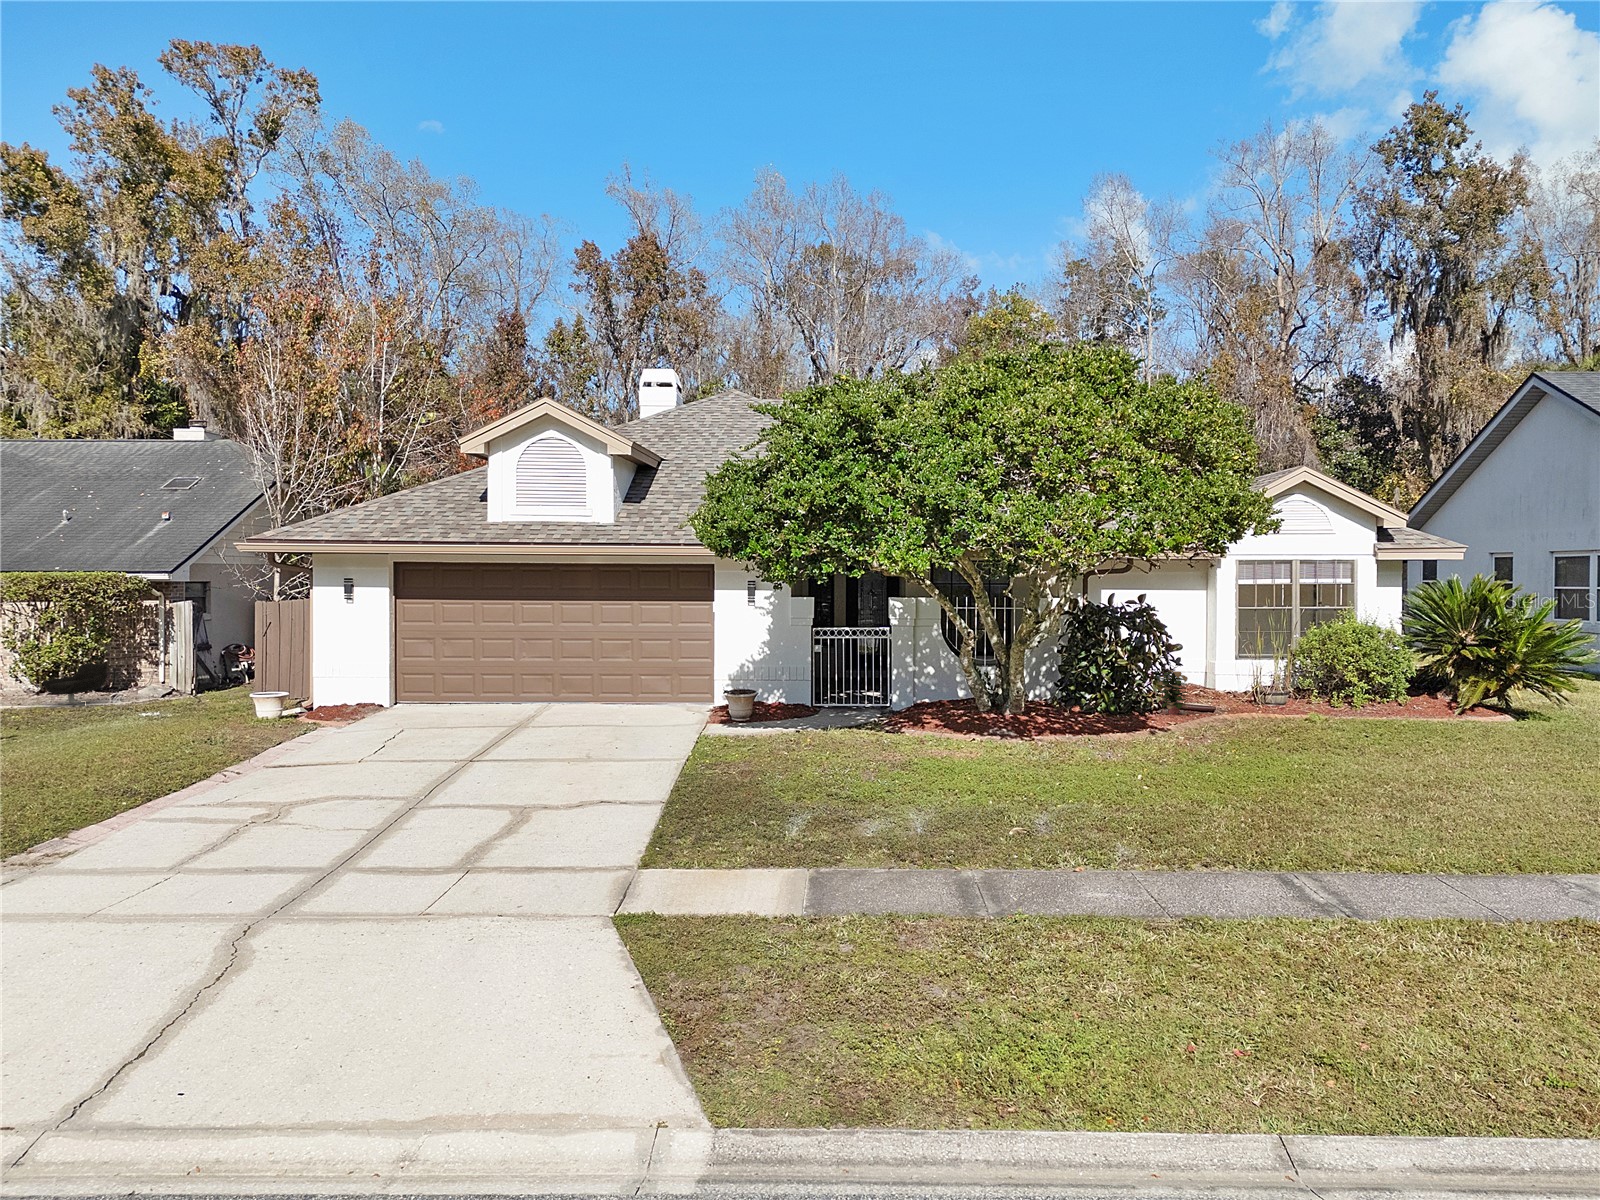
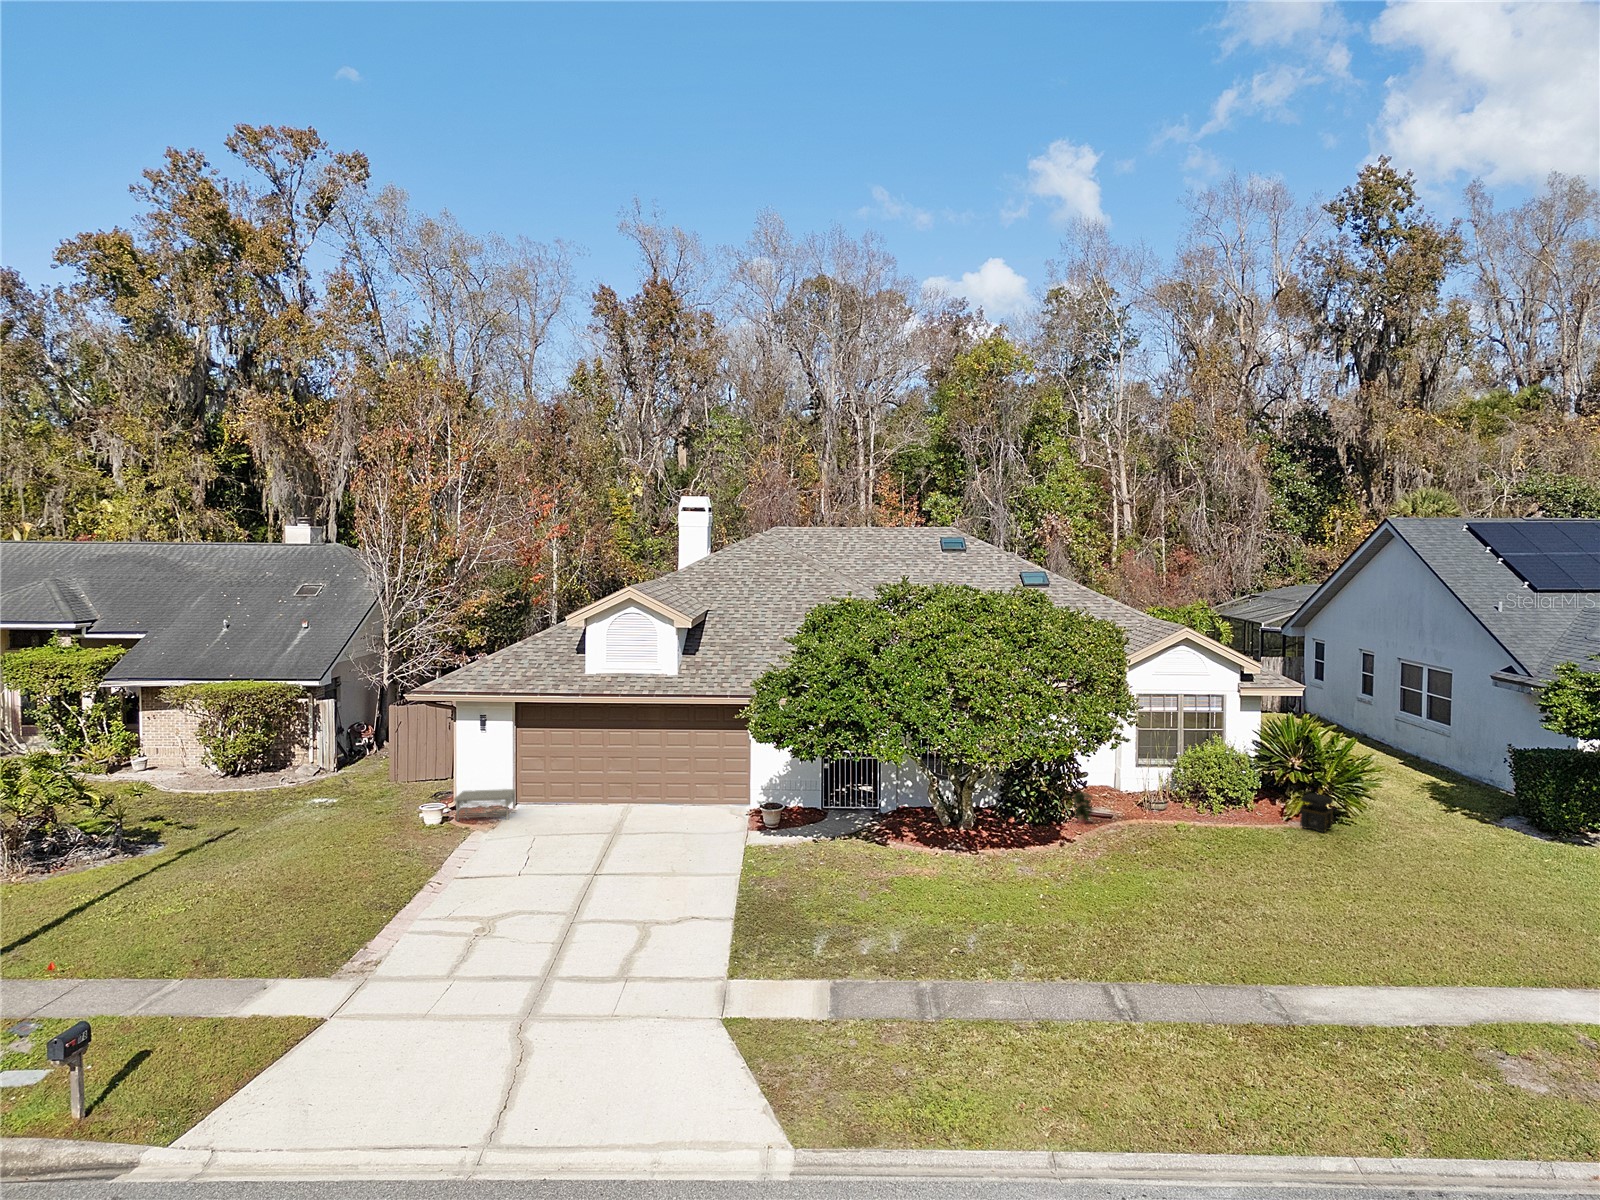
lounge chair: present [43,663,107,708] -> none [263,774,307,811]
toolbox: none [1476,671,1524,720] -> present [1300,793,1333,832]
storage bench: none [300,676,390,715] -> present [454,789,516,821]

